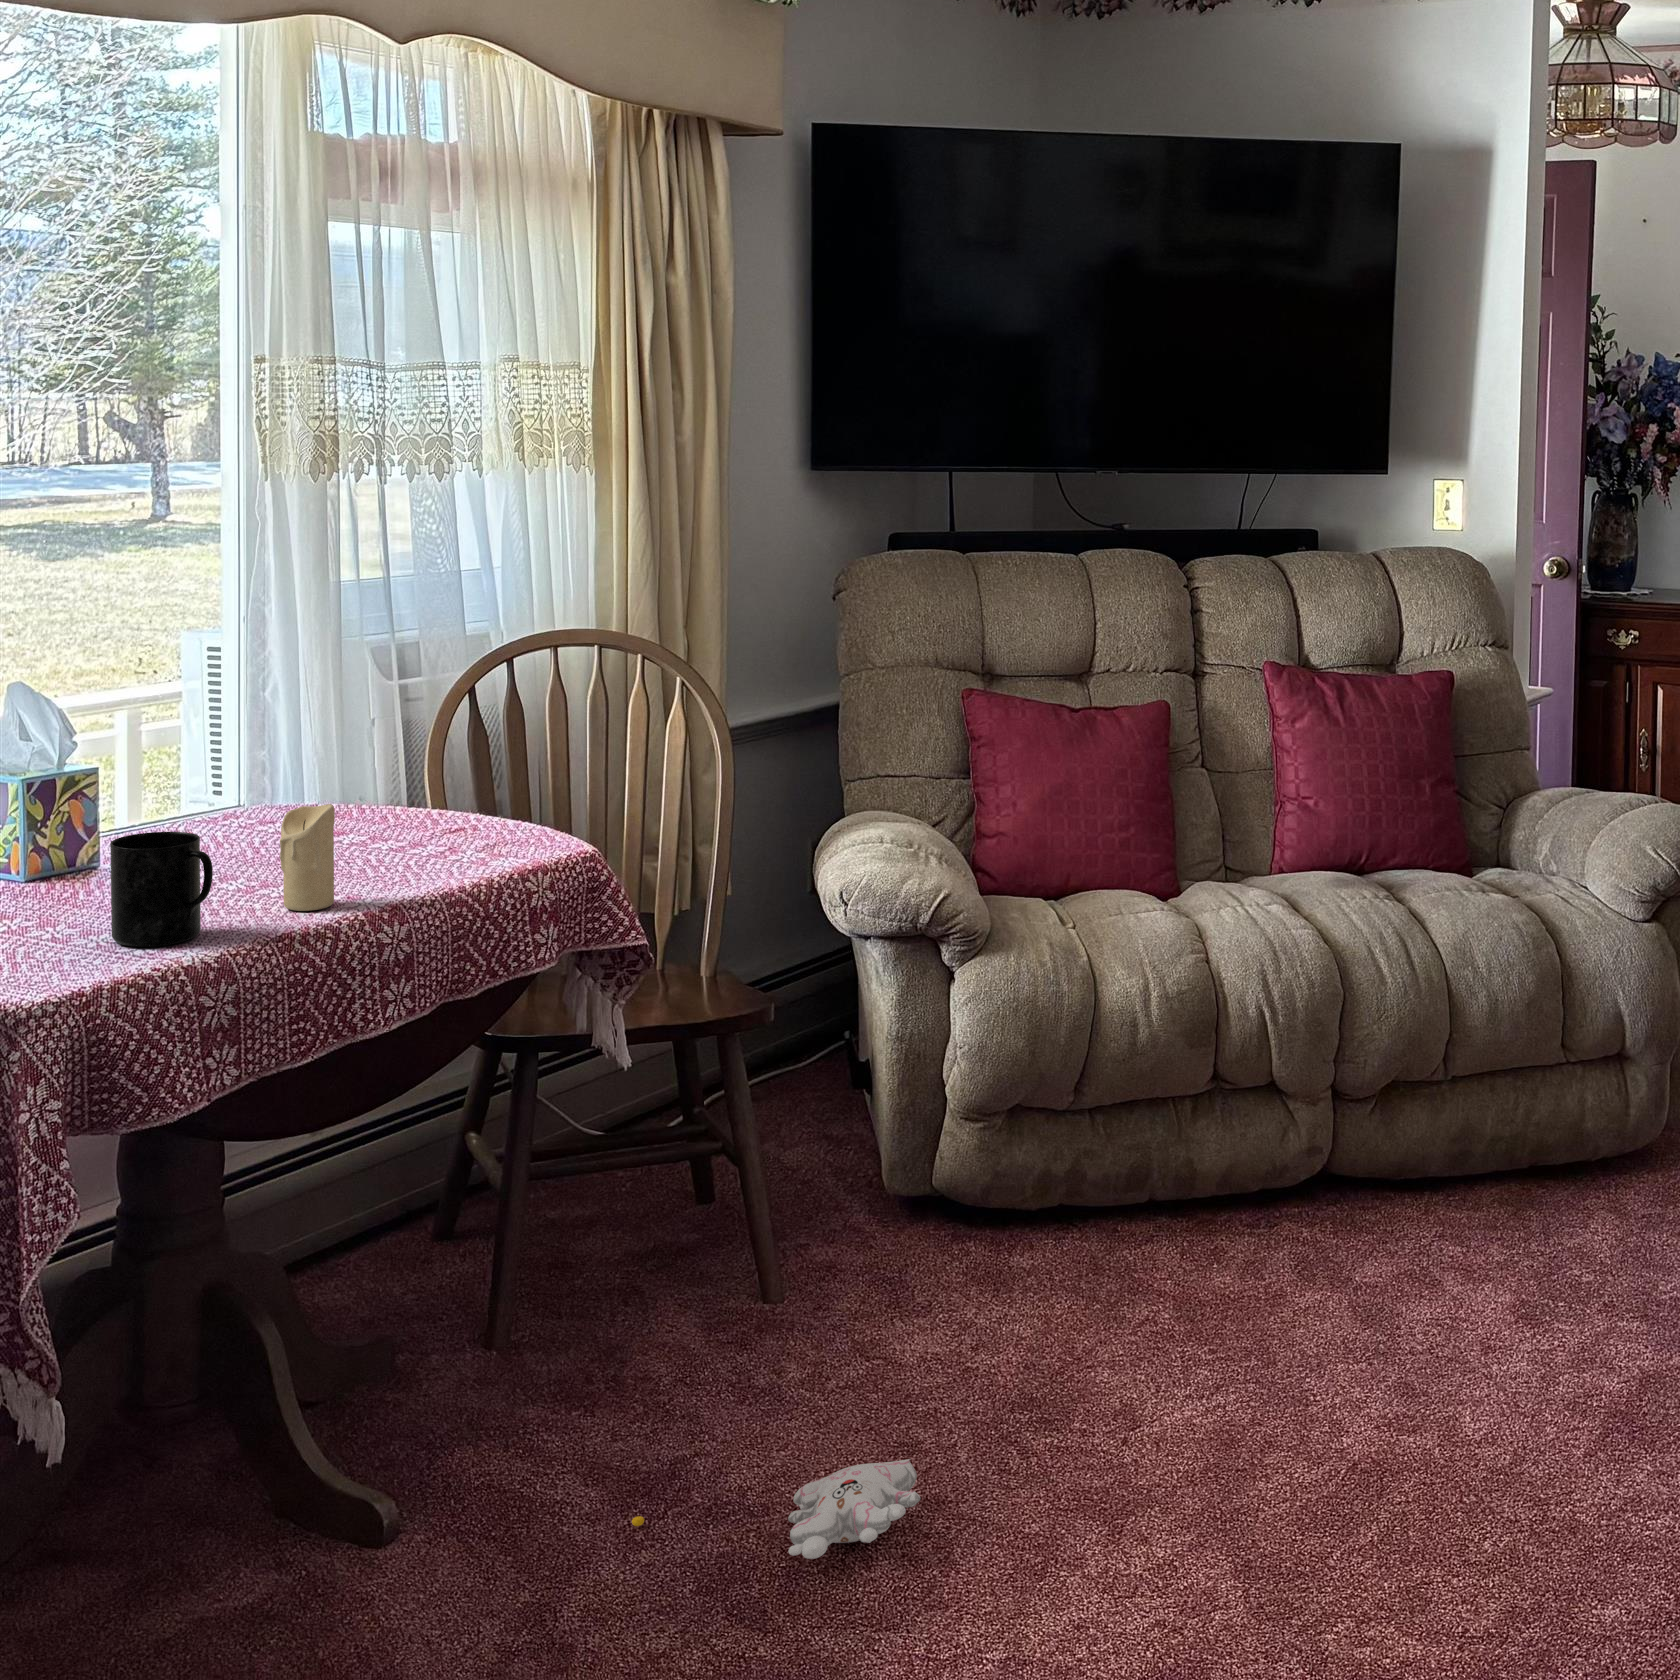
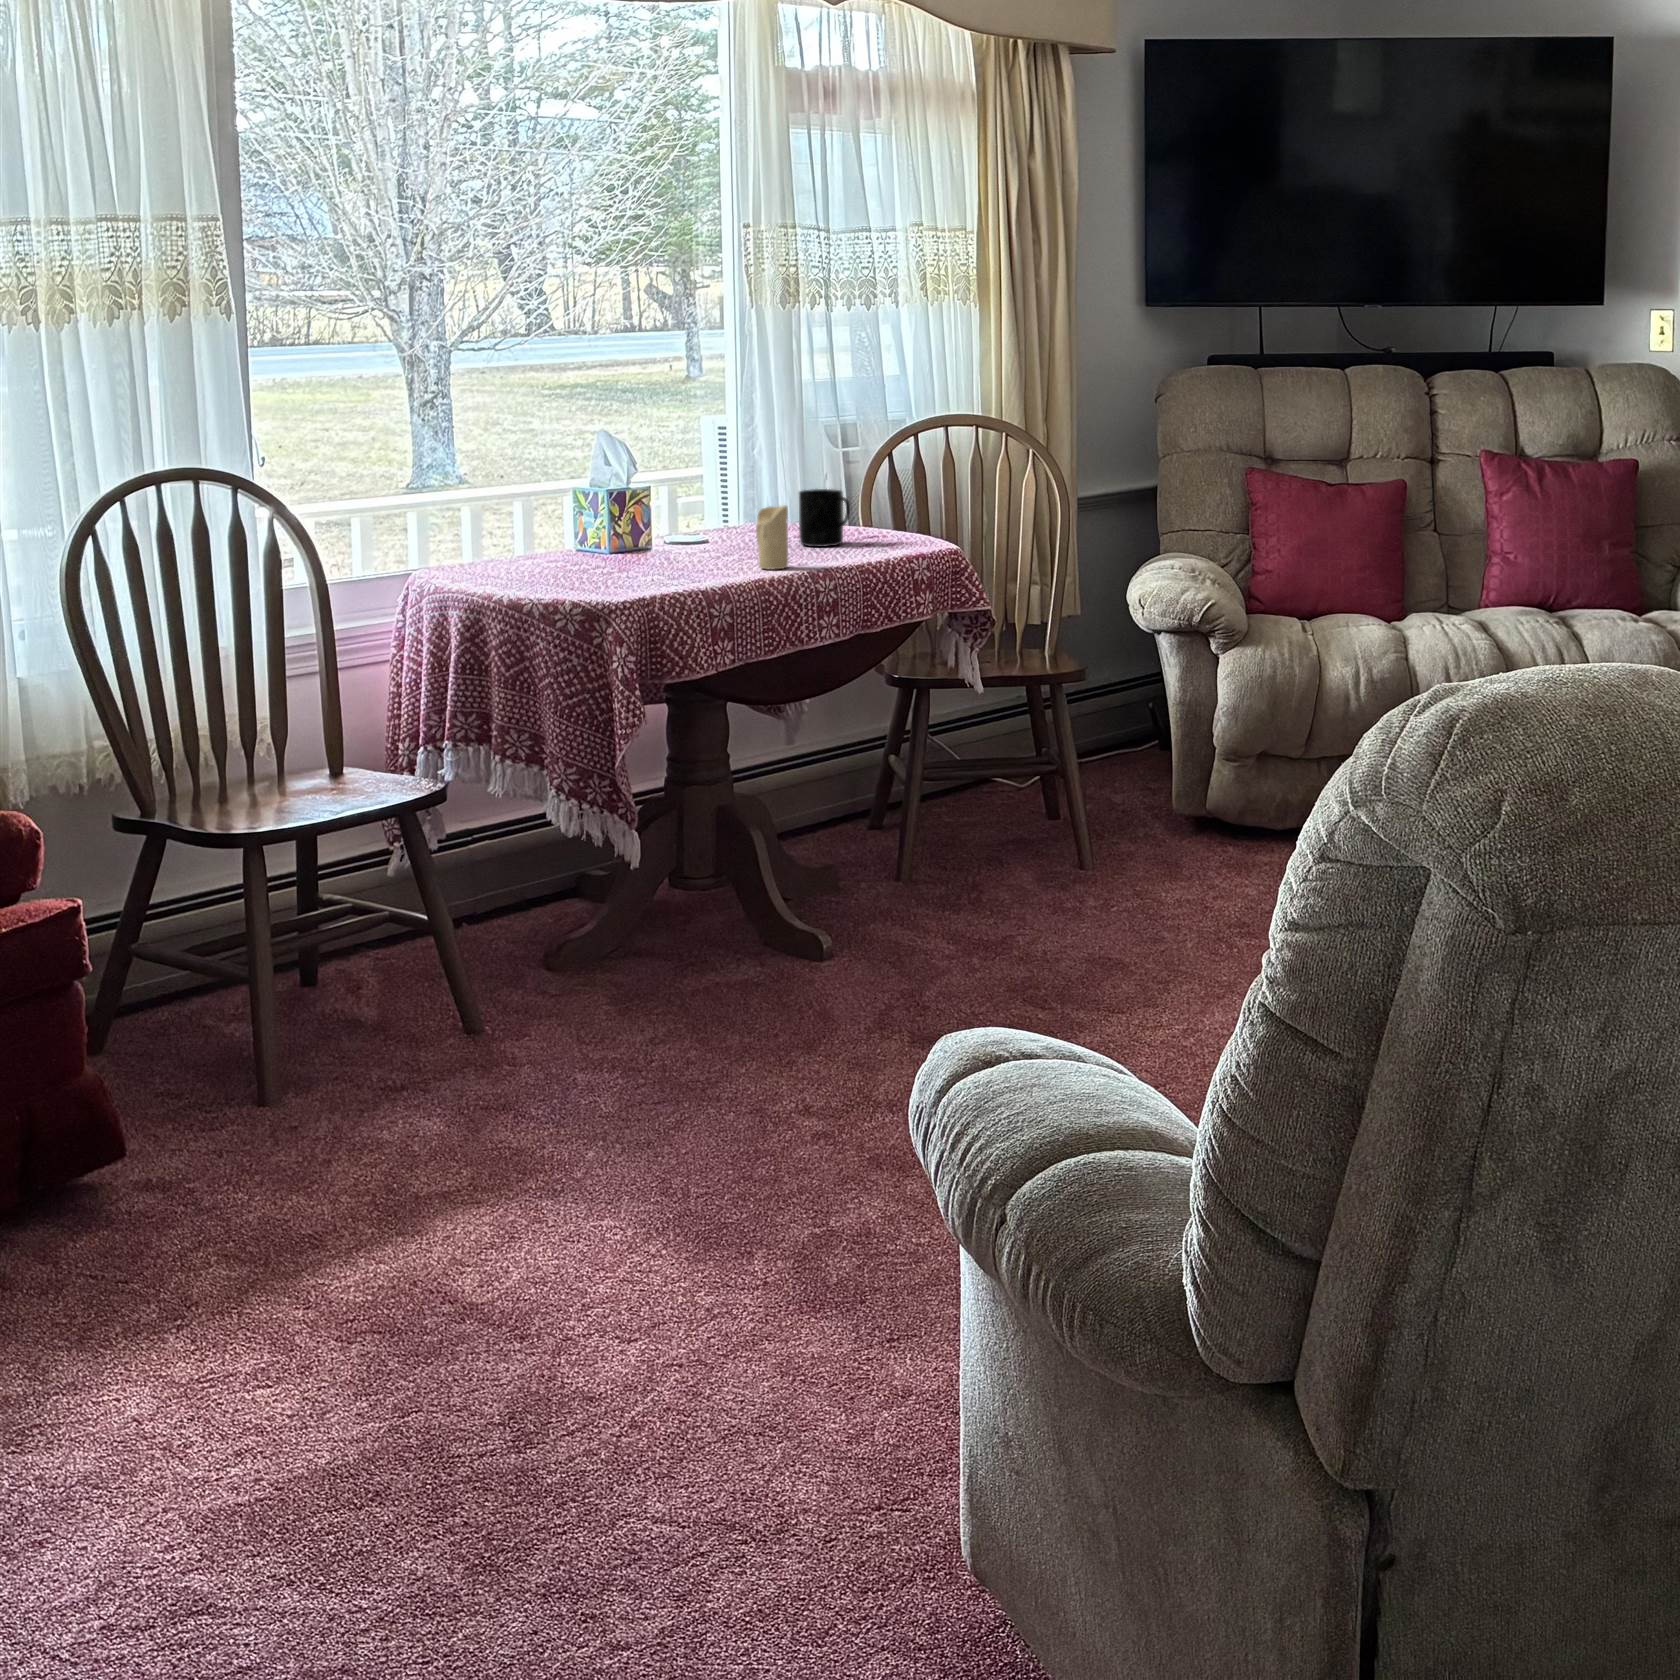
mug: present [110,832,213,947] -> present [799,489,850,547]
plush toy: present [632,1459,921,1559] -> none [971,935,1150,979]

